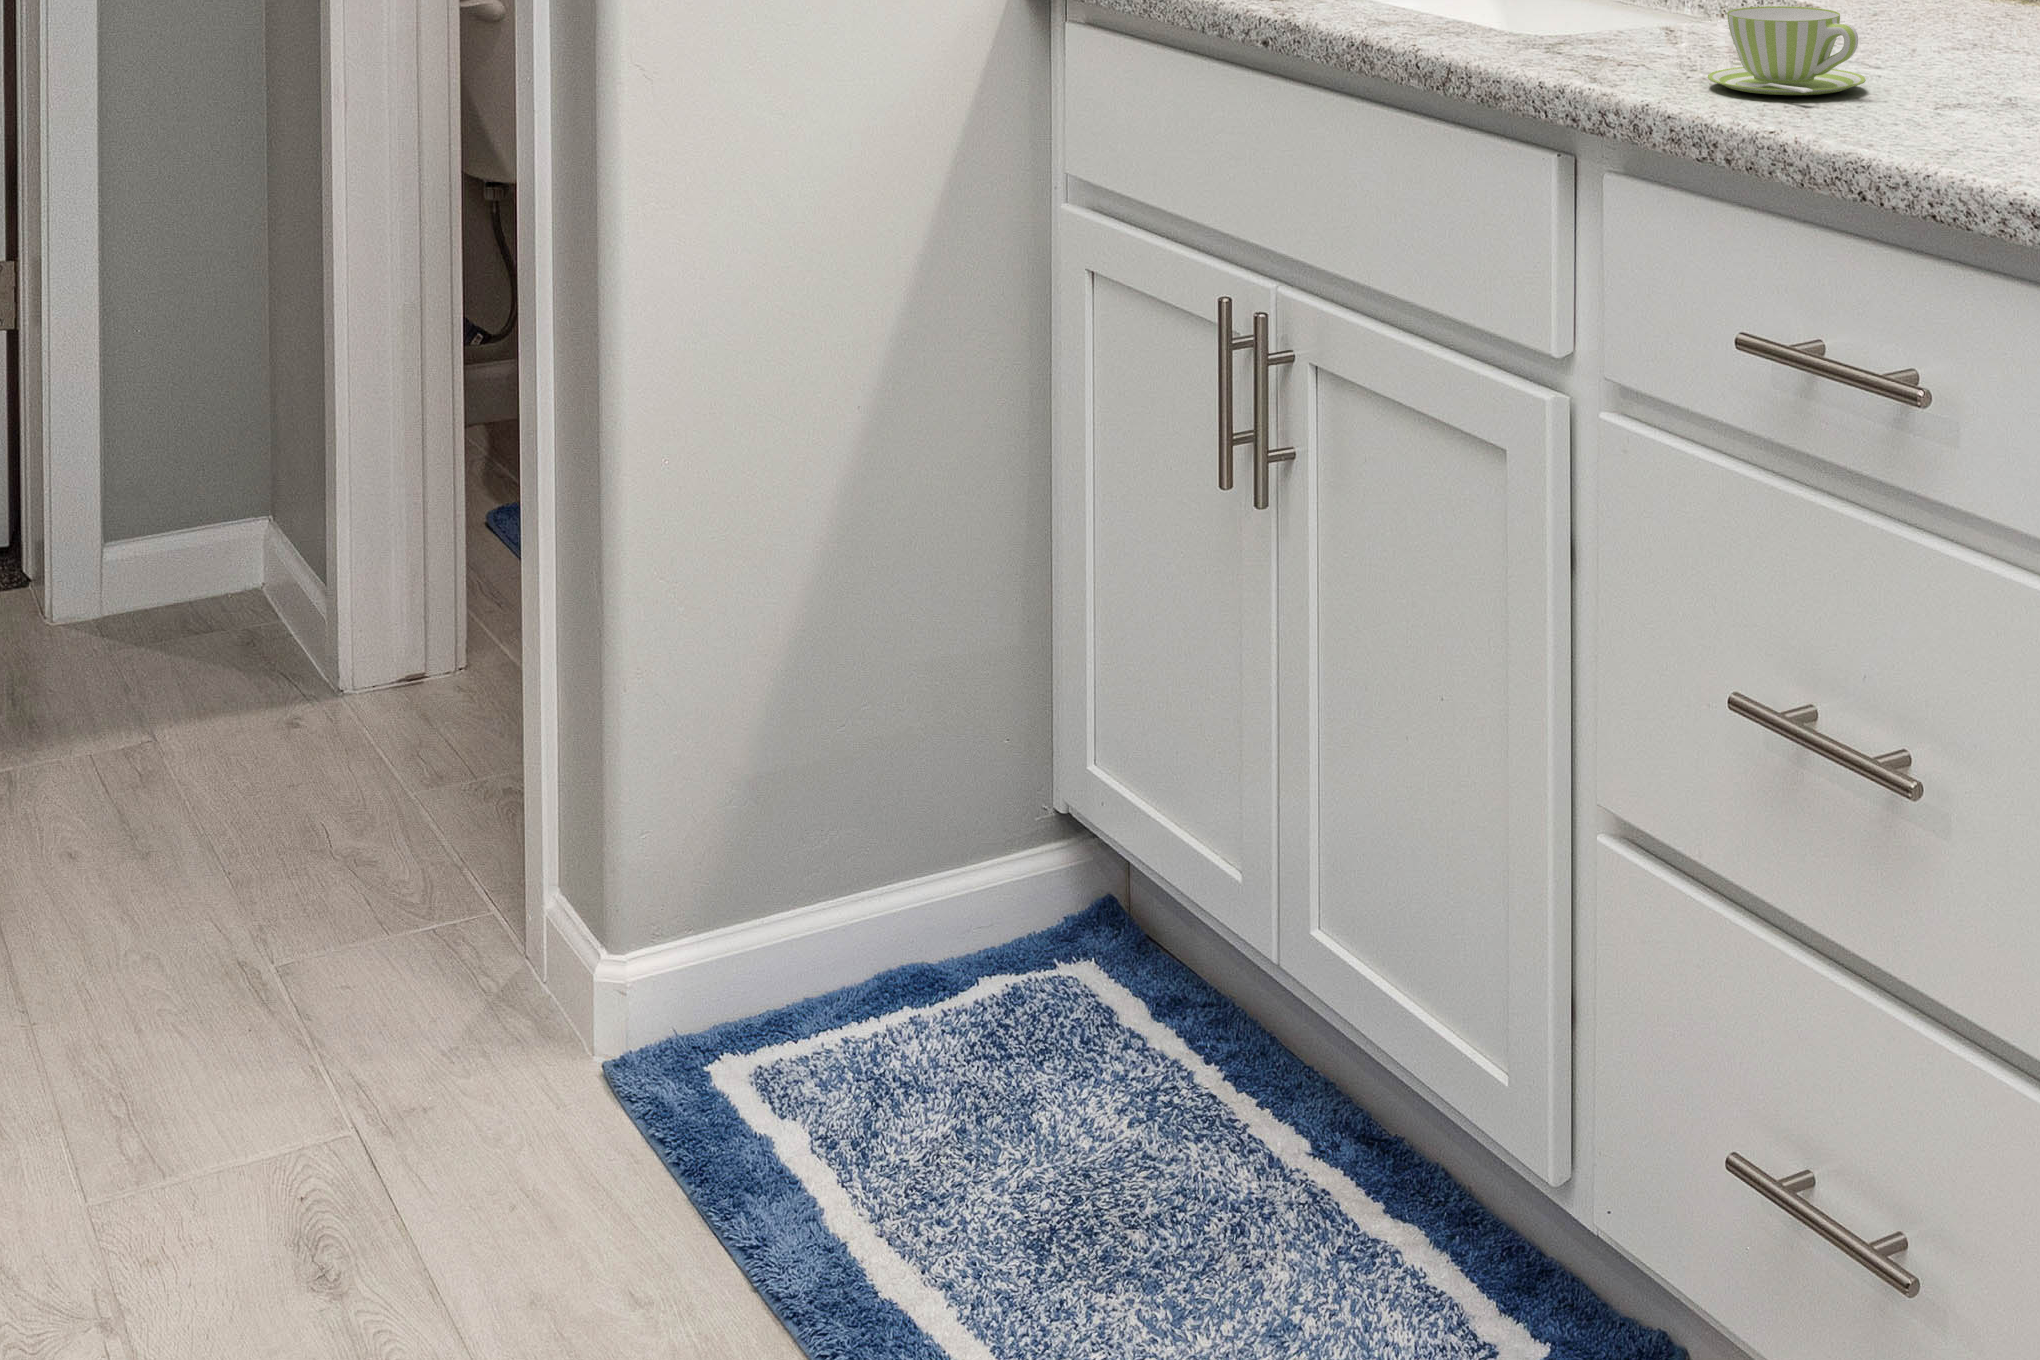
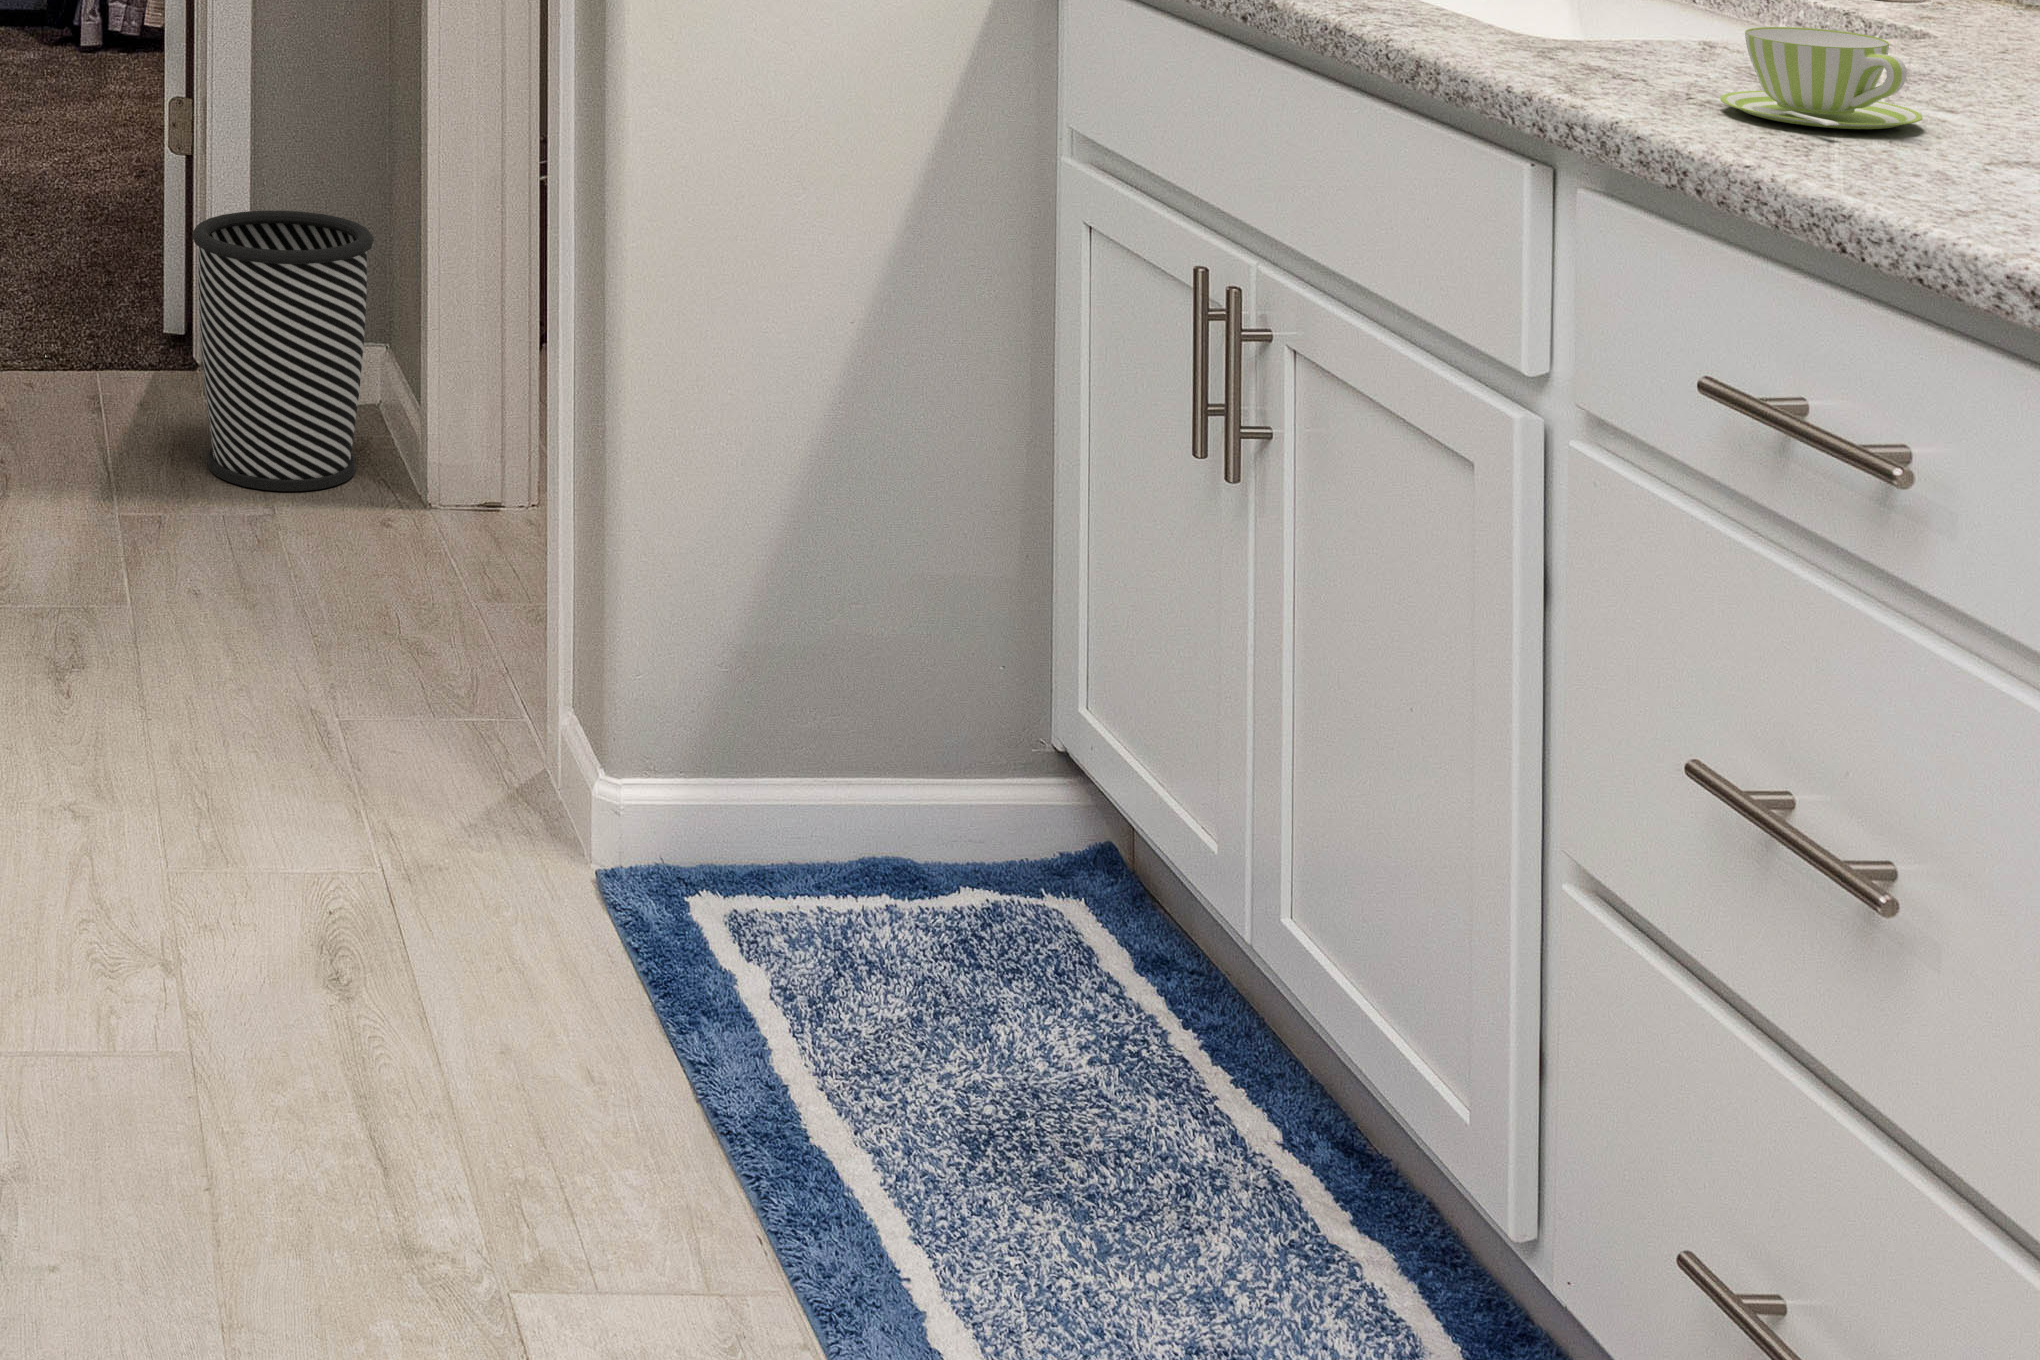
wastebasket: none [37,372,261,703] -> present [192,210,374,491]

